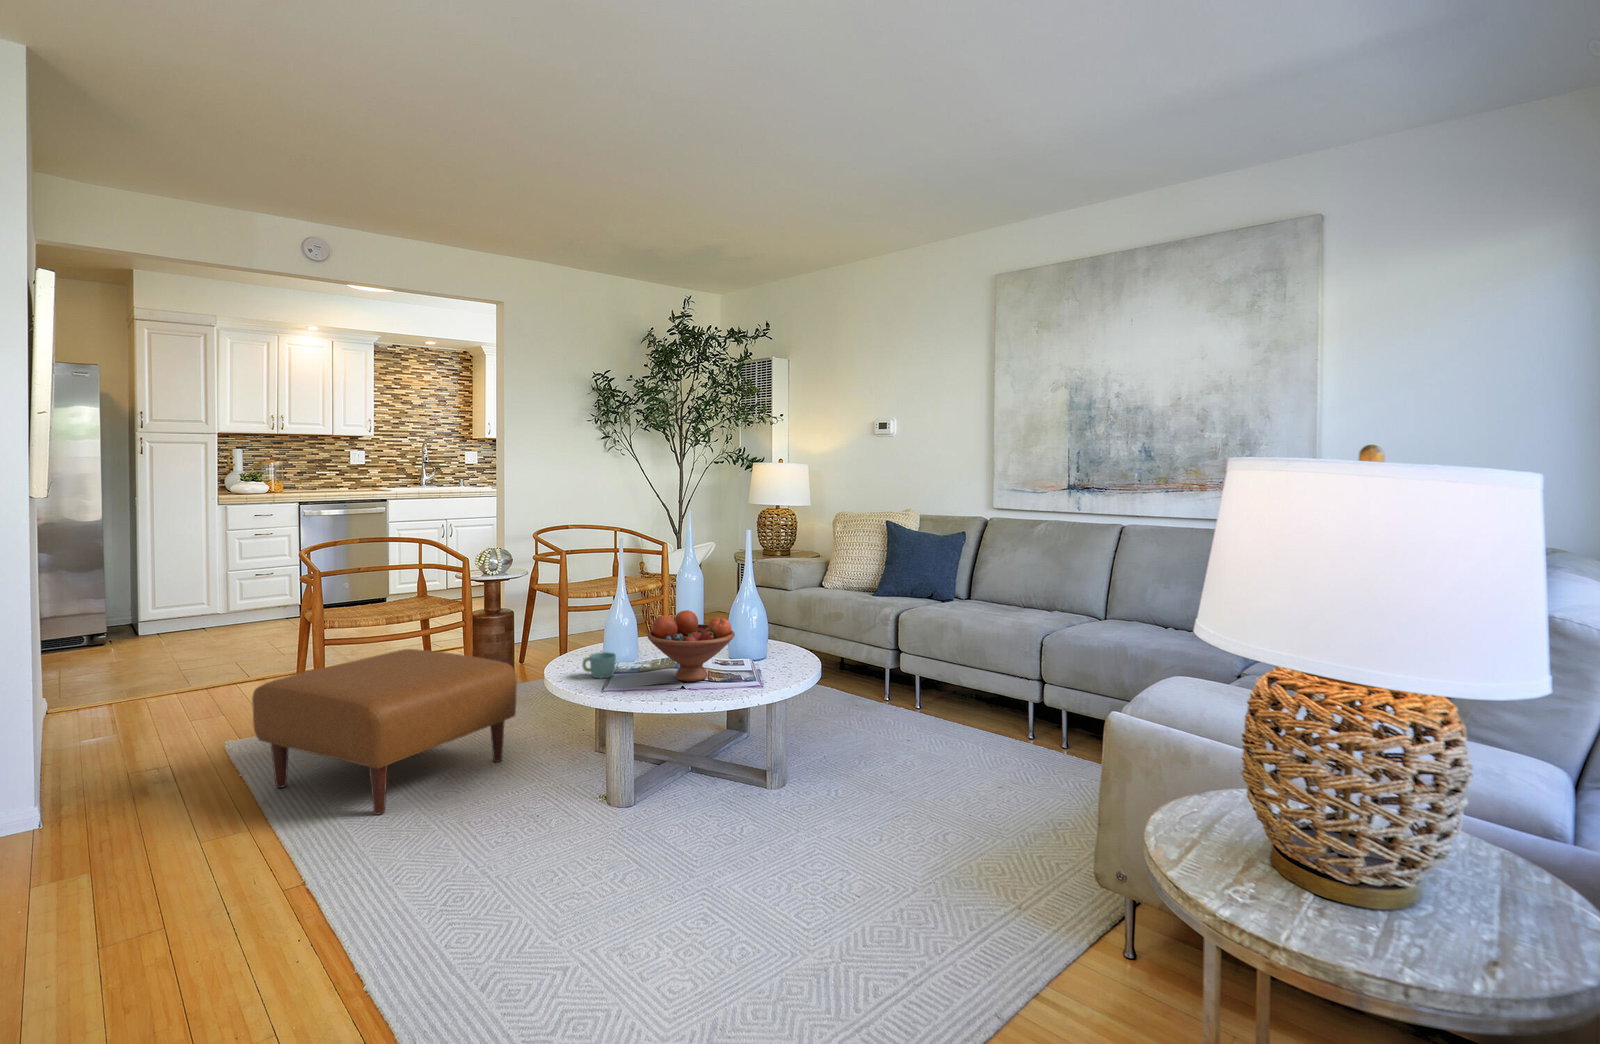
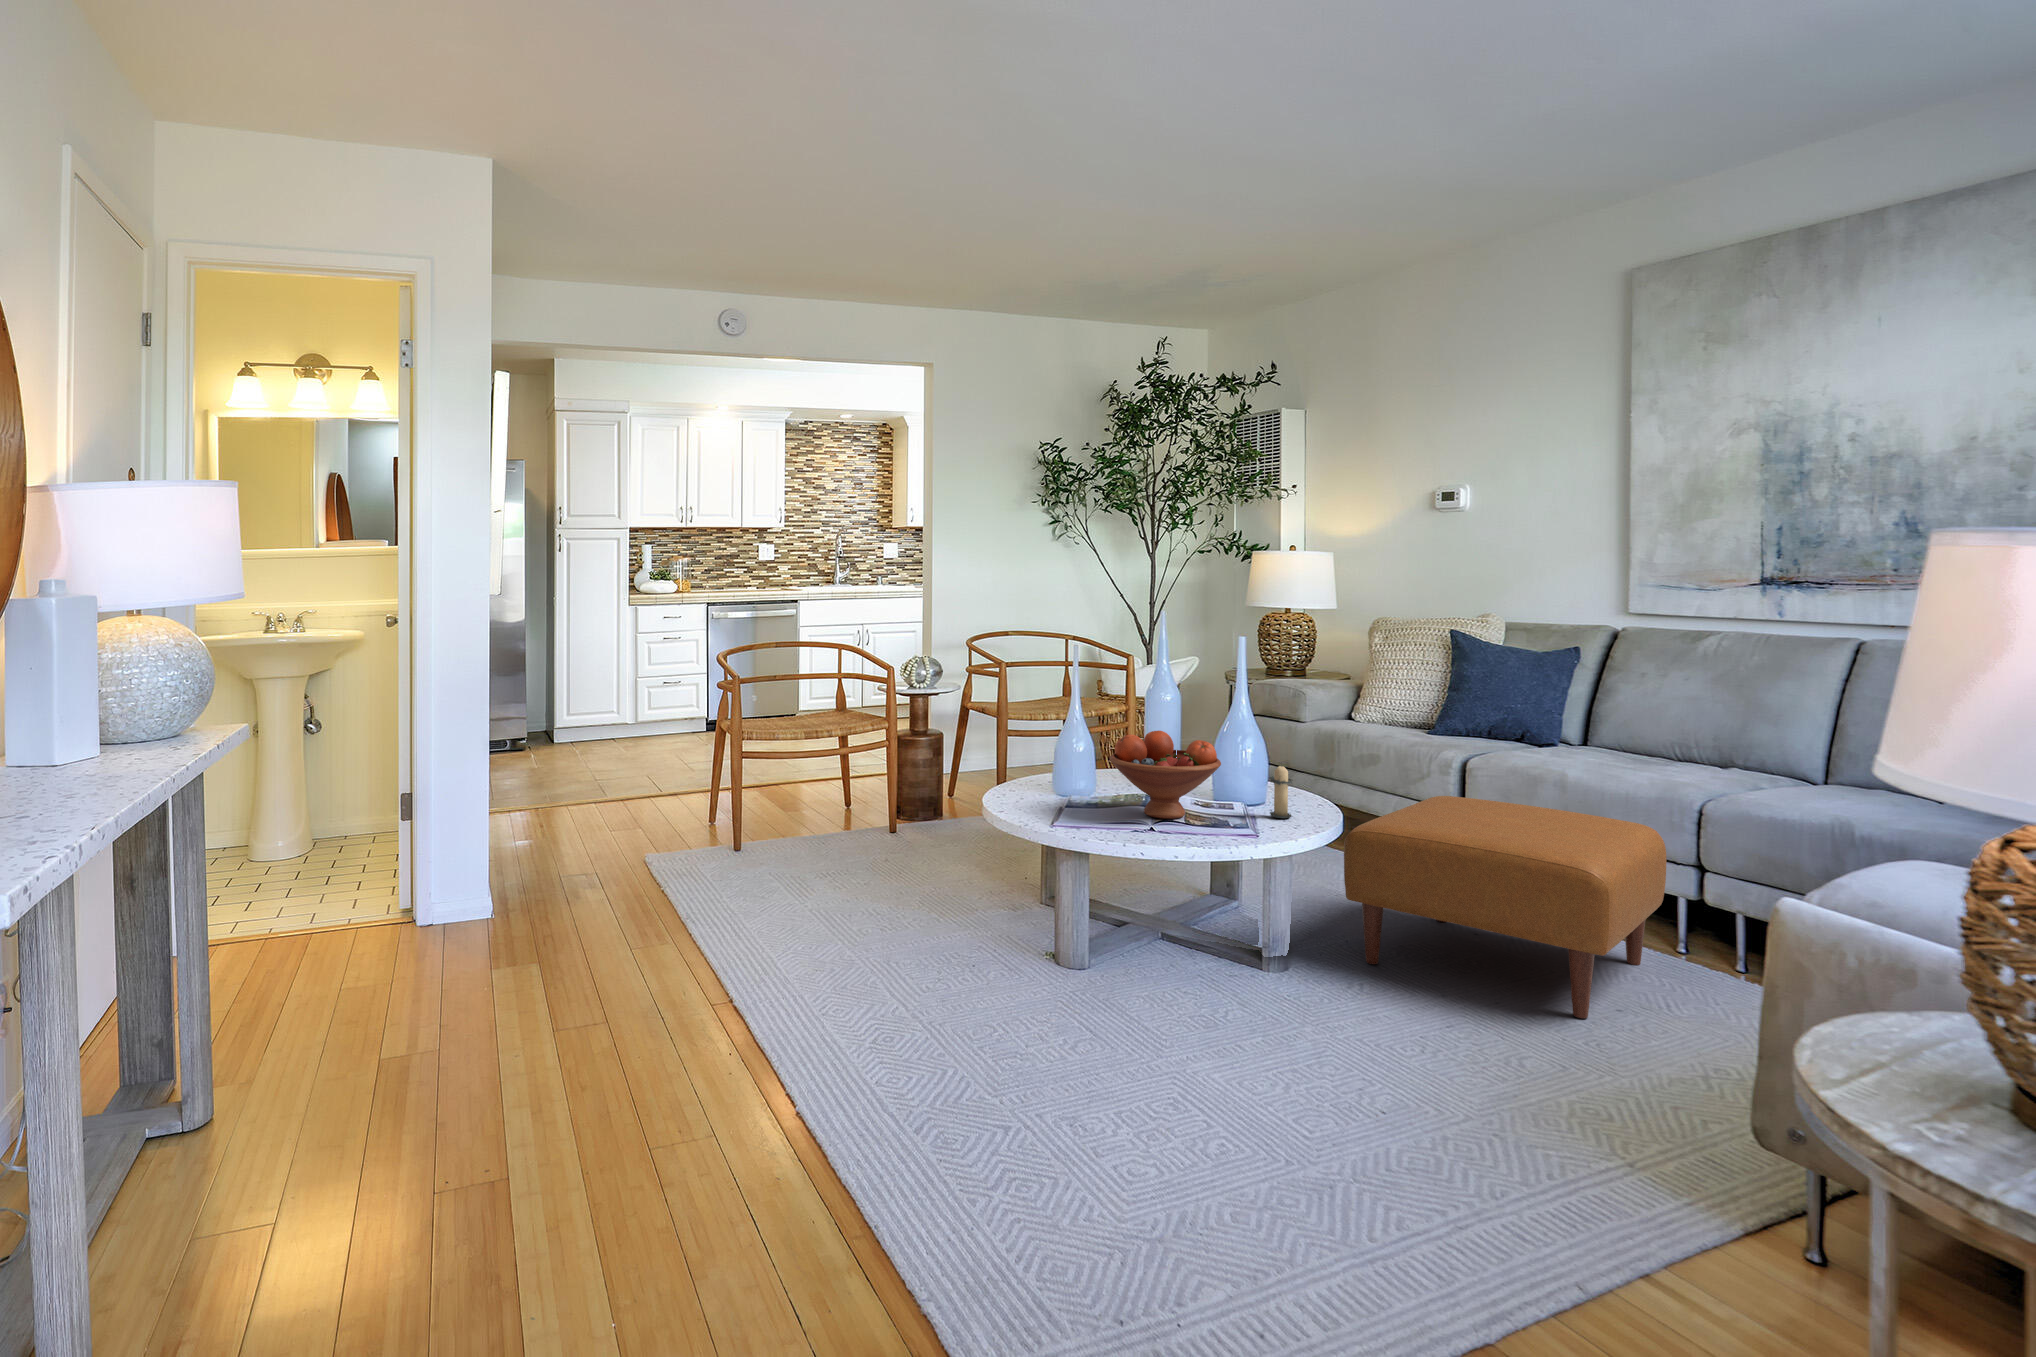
candle: none [769,631,789,674] -> present [1270,763,1293,818]
ottoman: present [252,649,517,814] -> present [1344,796,1666,1018]
mug: present [582,652,616,678] -> none [1031,777,1071,808]

